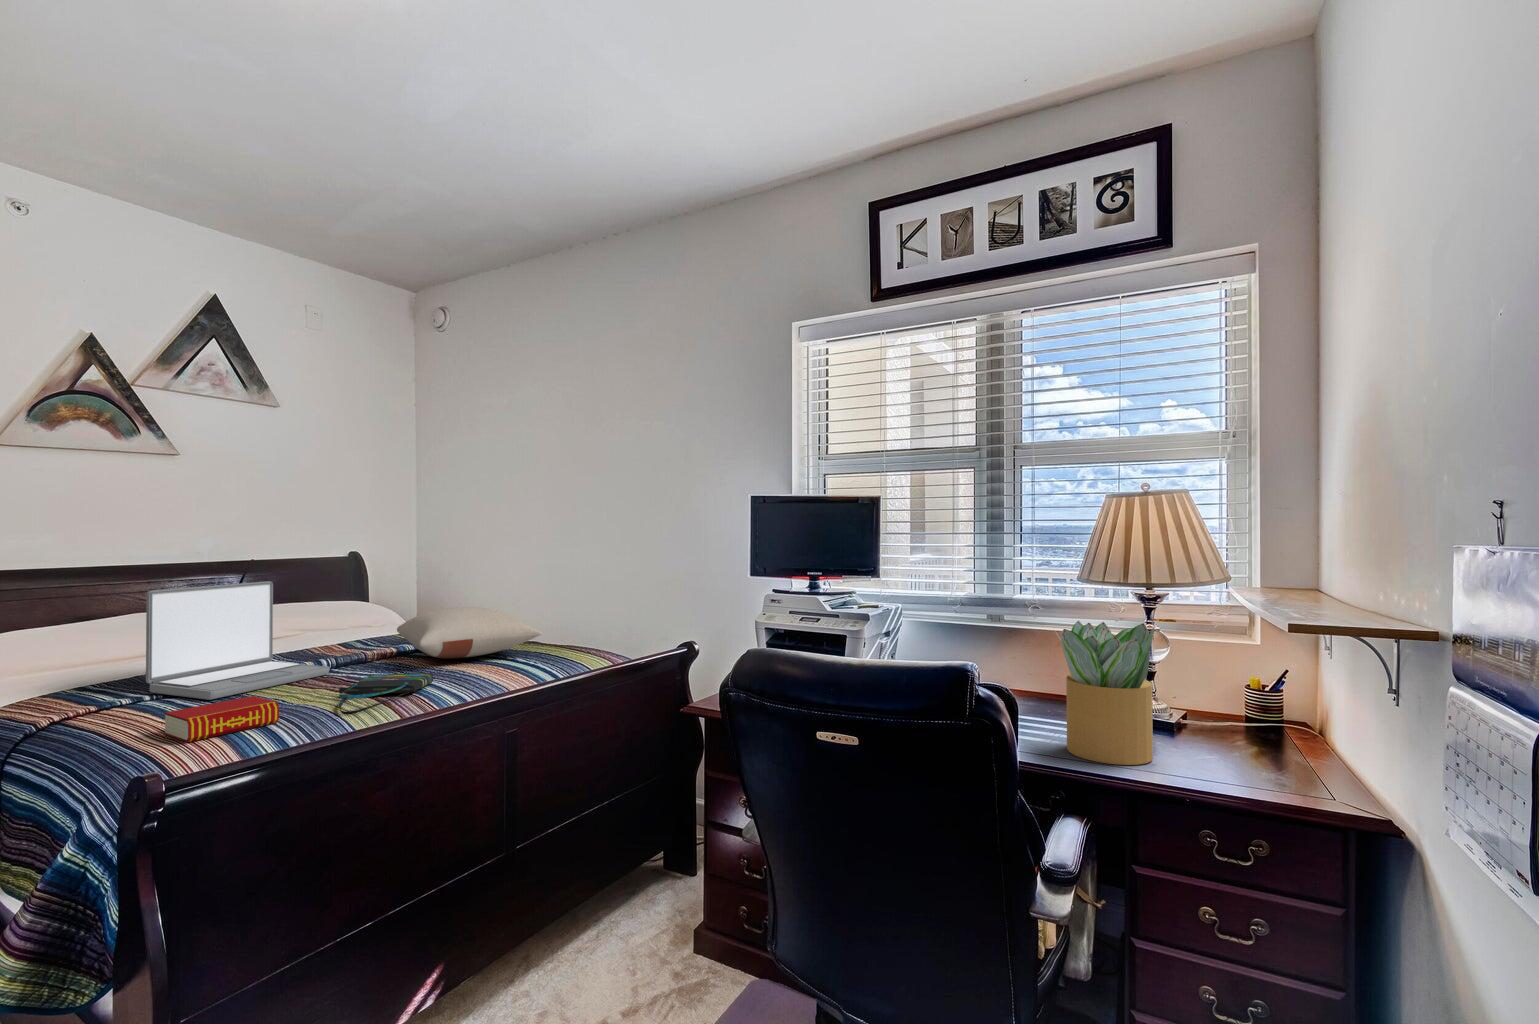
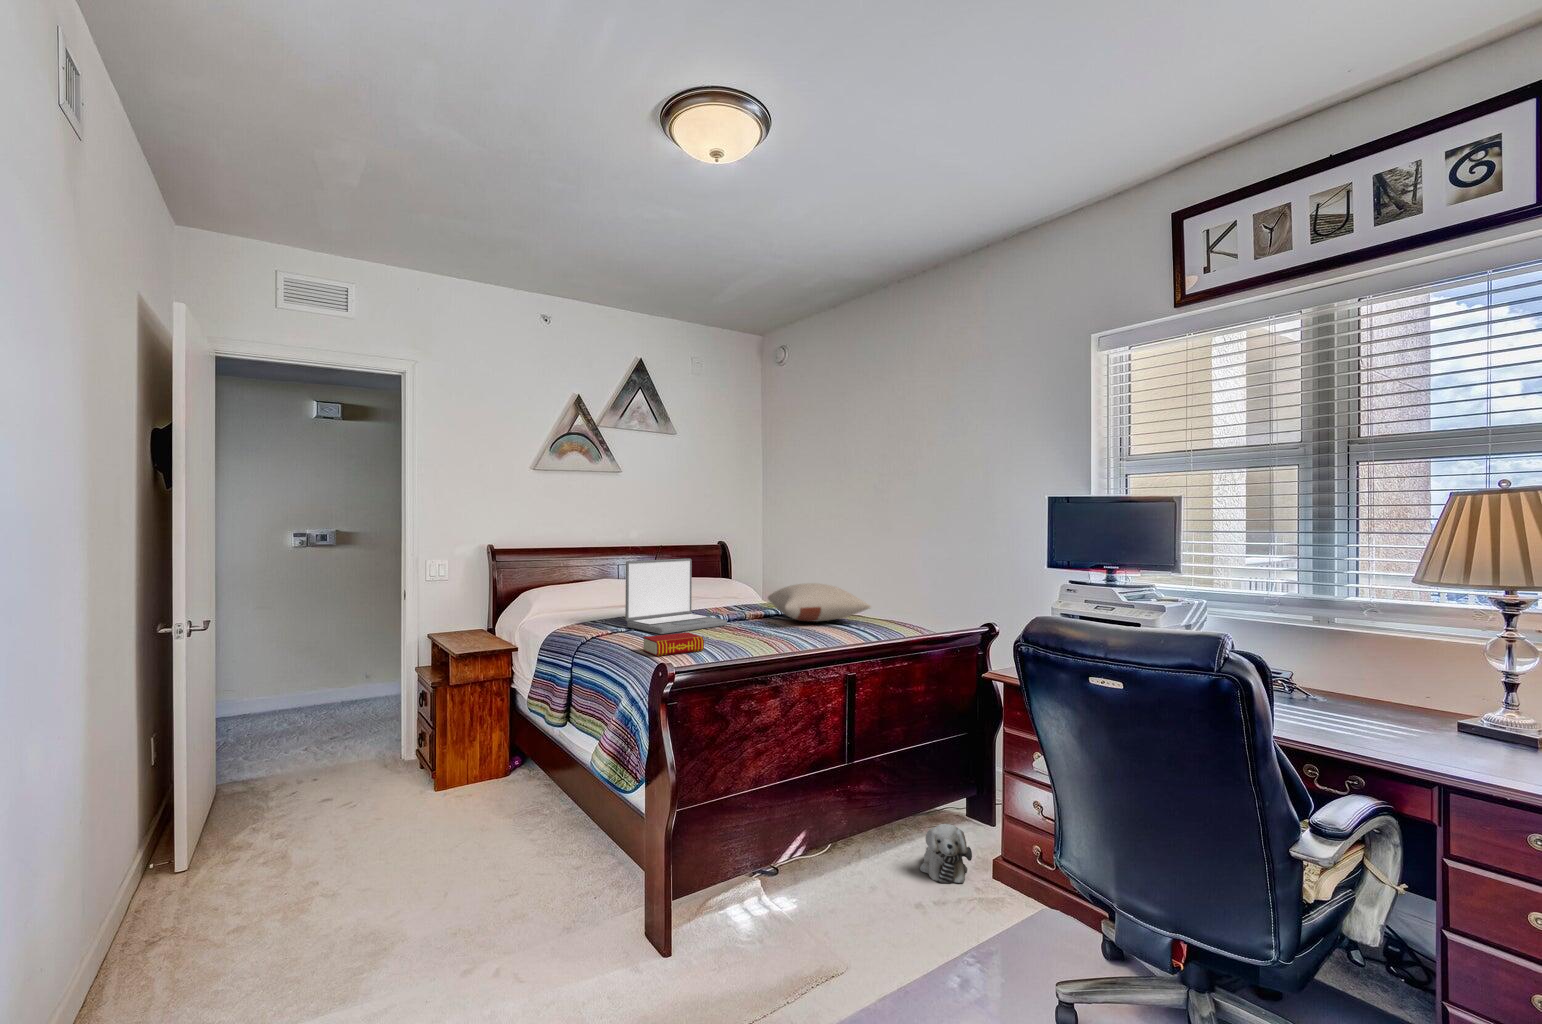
potted plant: present [1056,621,1154,765] -> none [1361,620,1494,769]
tote bag: present [339,673,433,715] -> none [736,627,795,650]
plush toy: none [604,898,667,975] -> present [920,824,972,883]

